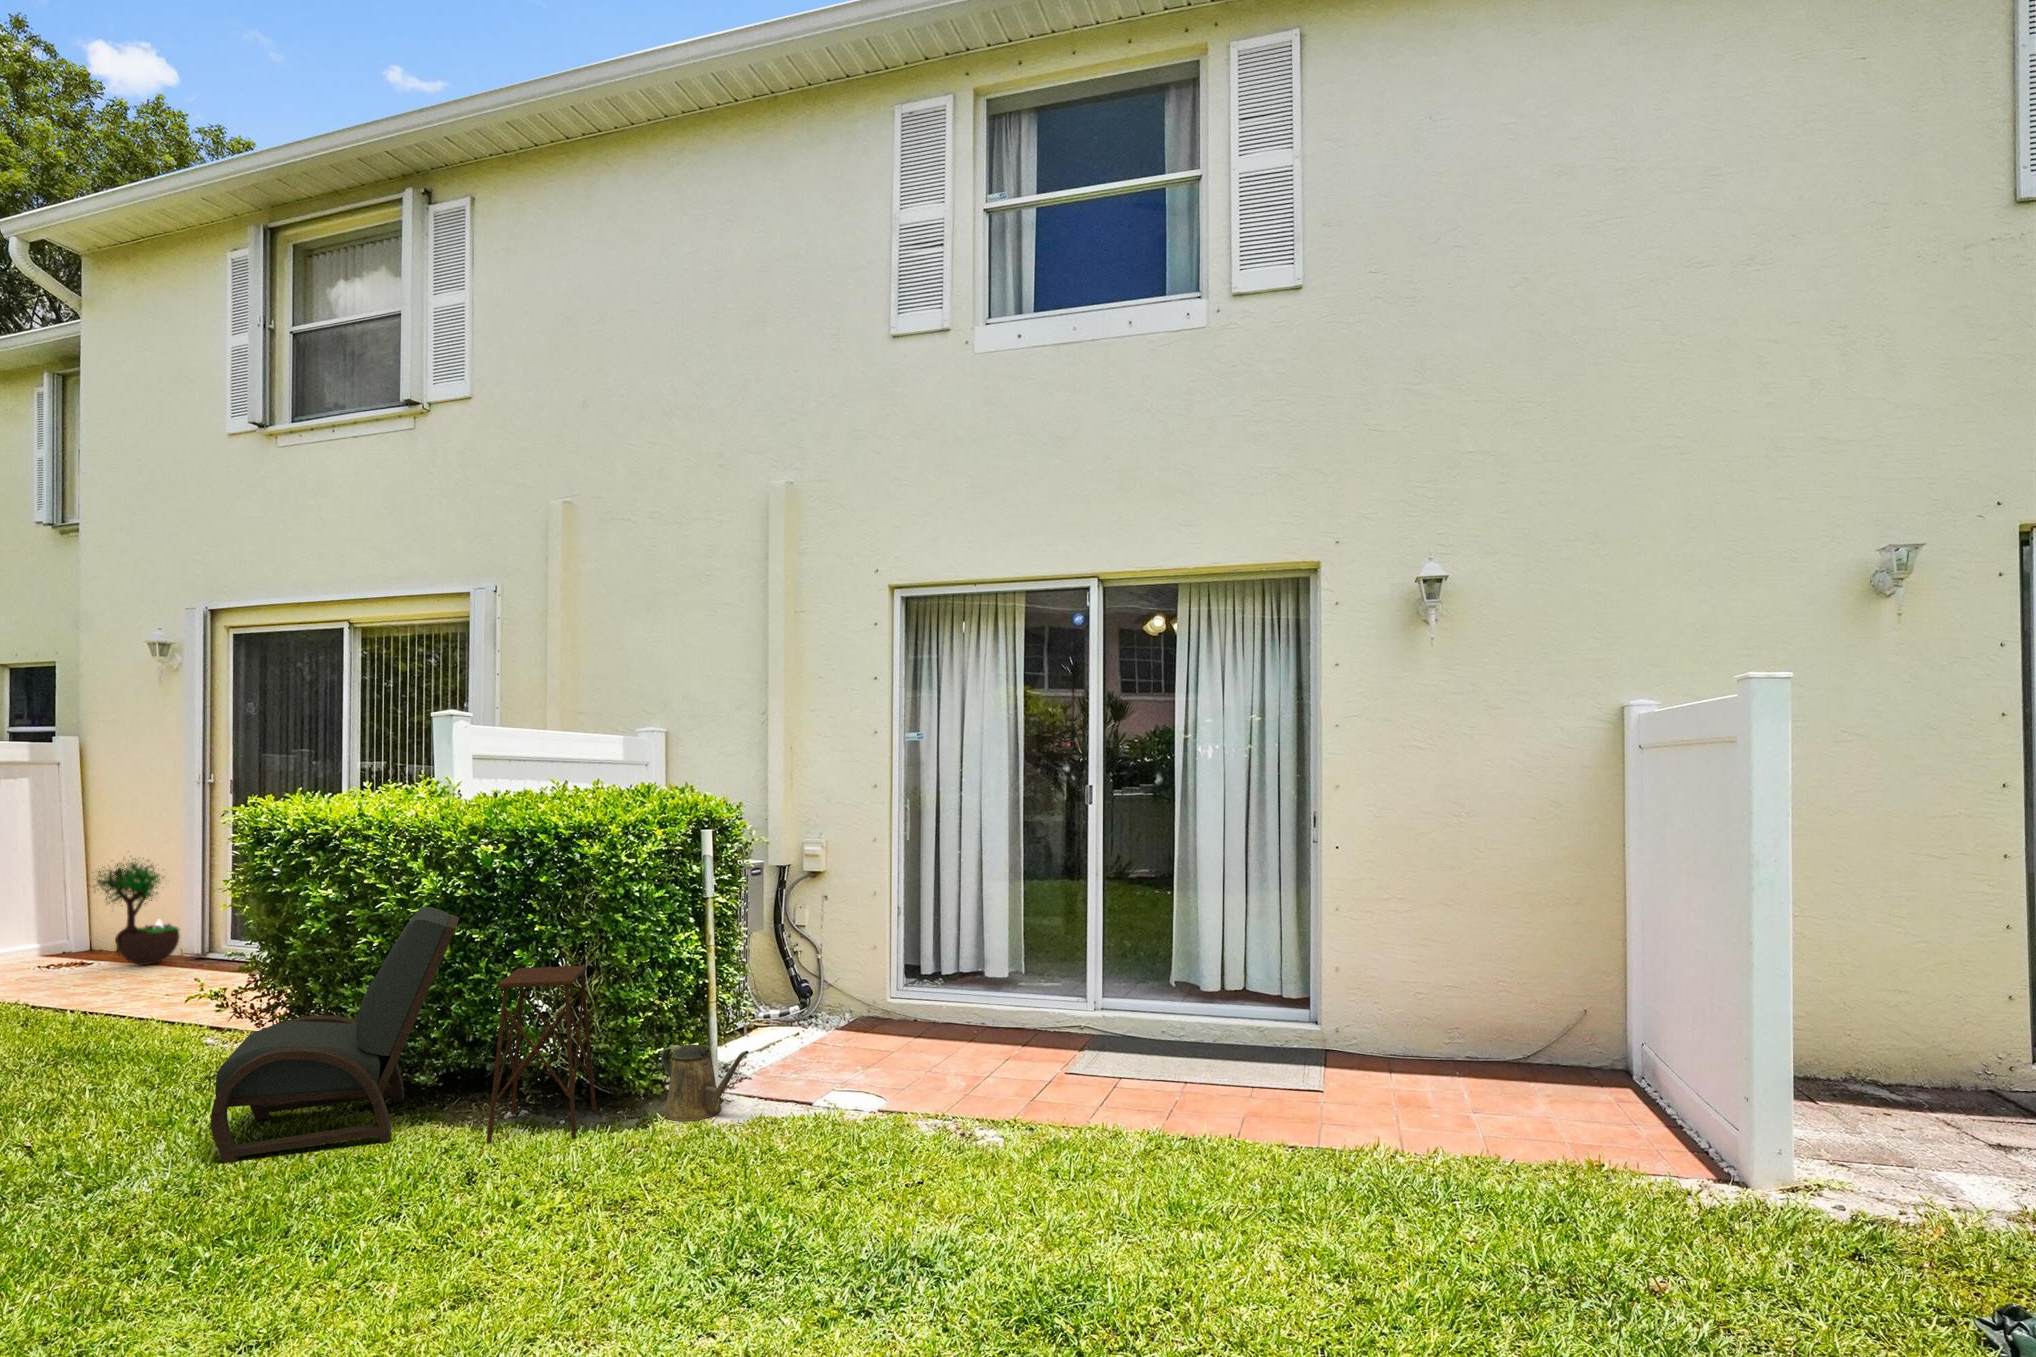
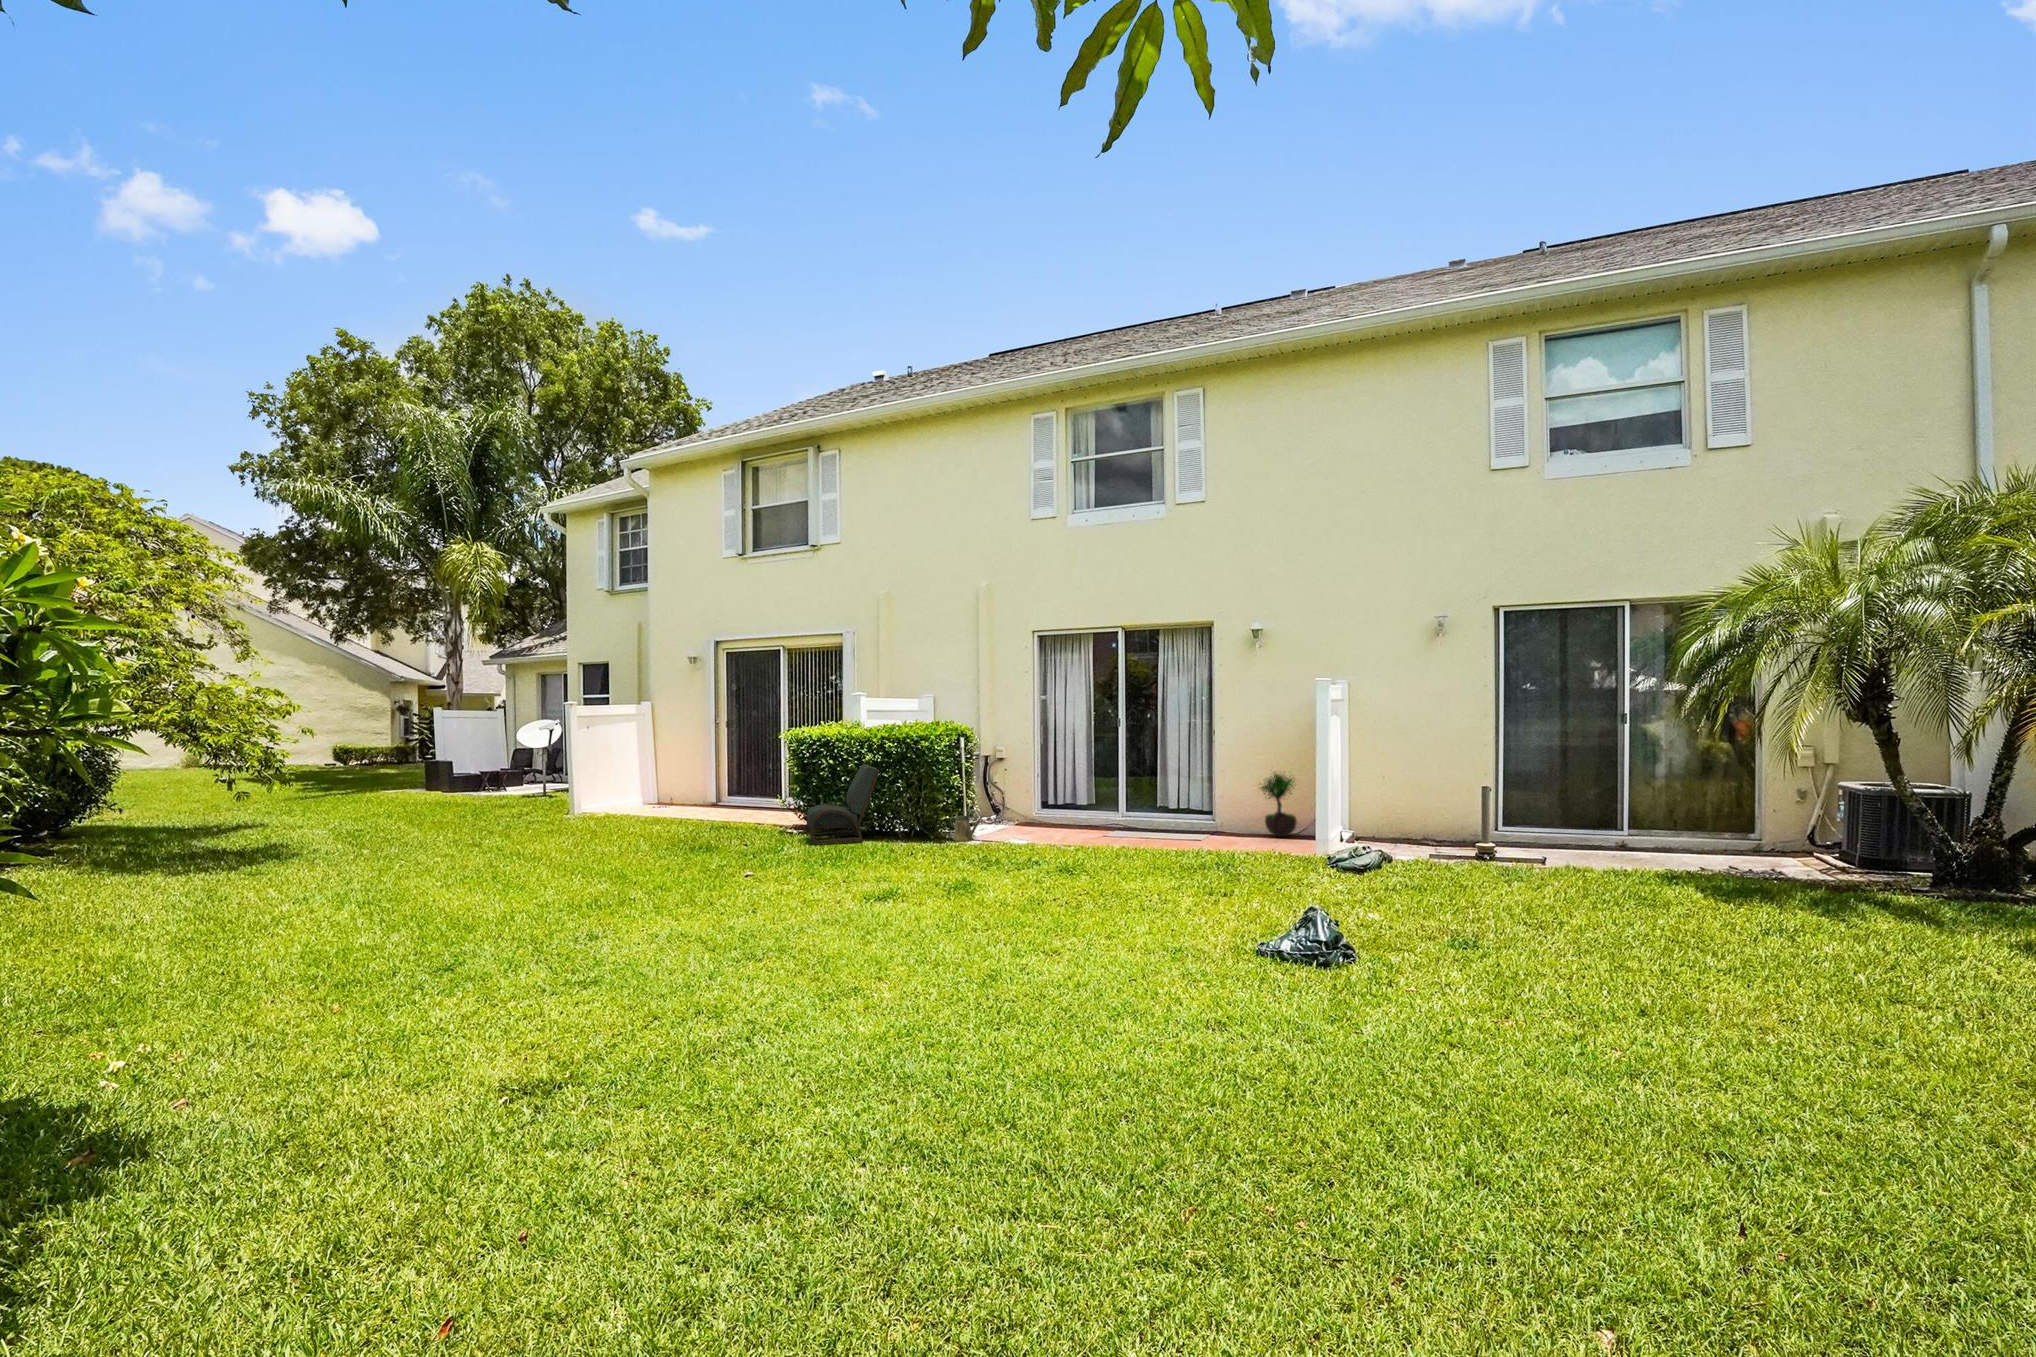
potted tree: present [87,856,180,965] -> present [1259,772,1297,837]
side table: present [487,966,596,1144] -> none [896,786,928,844]

